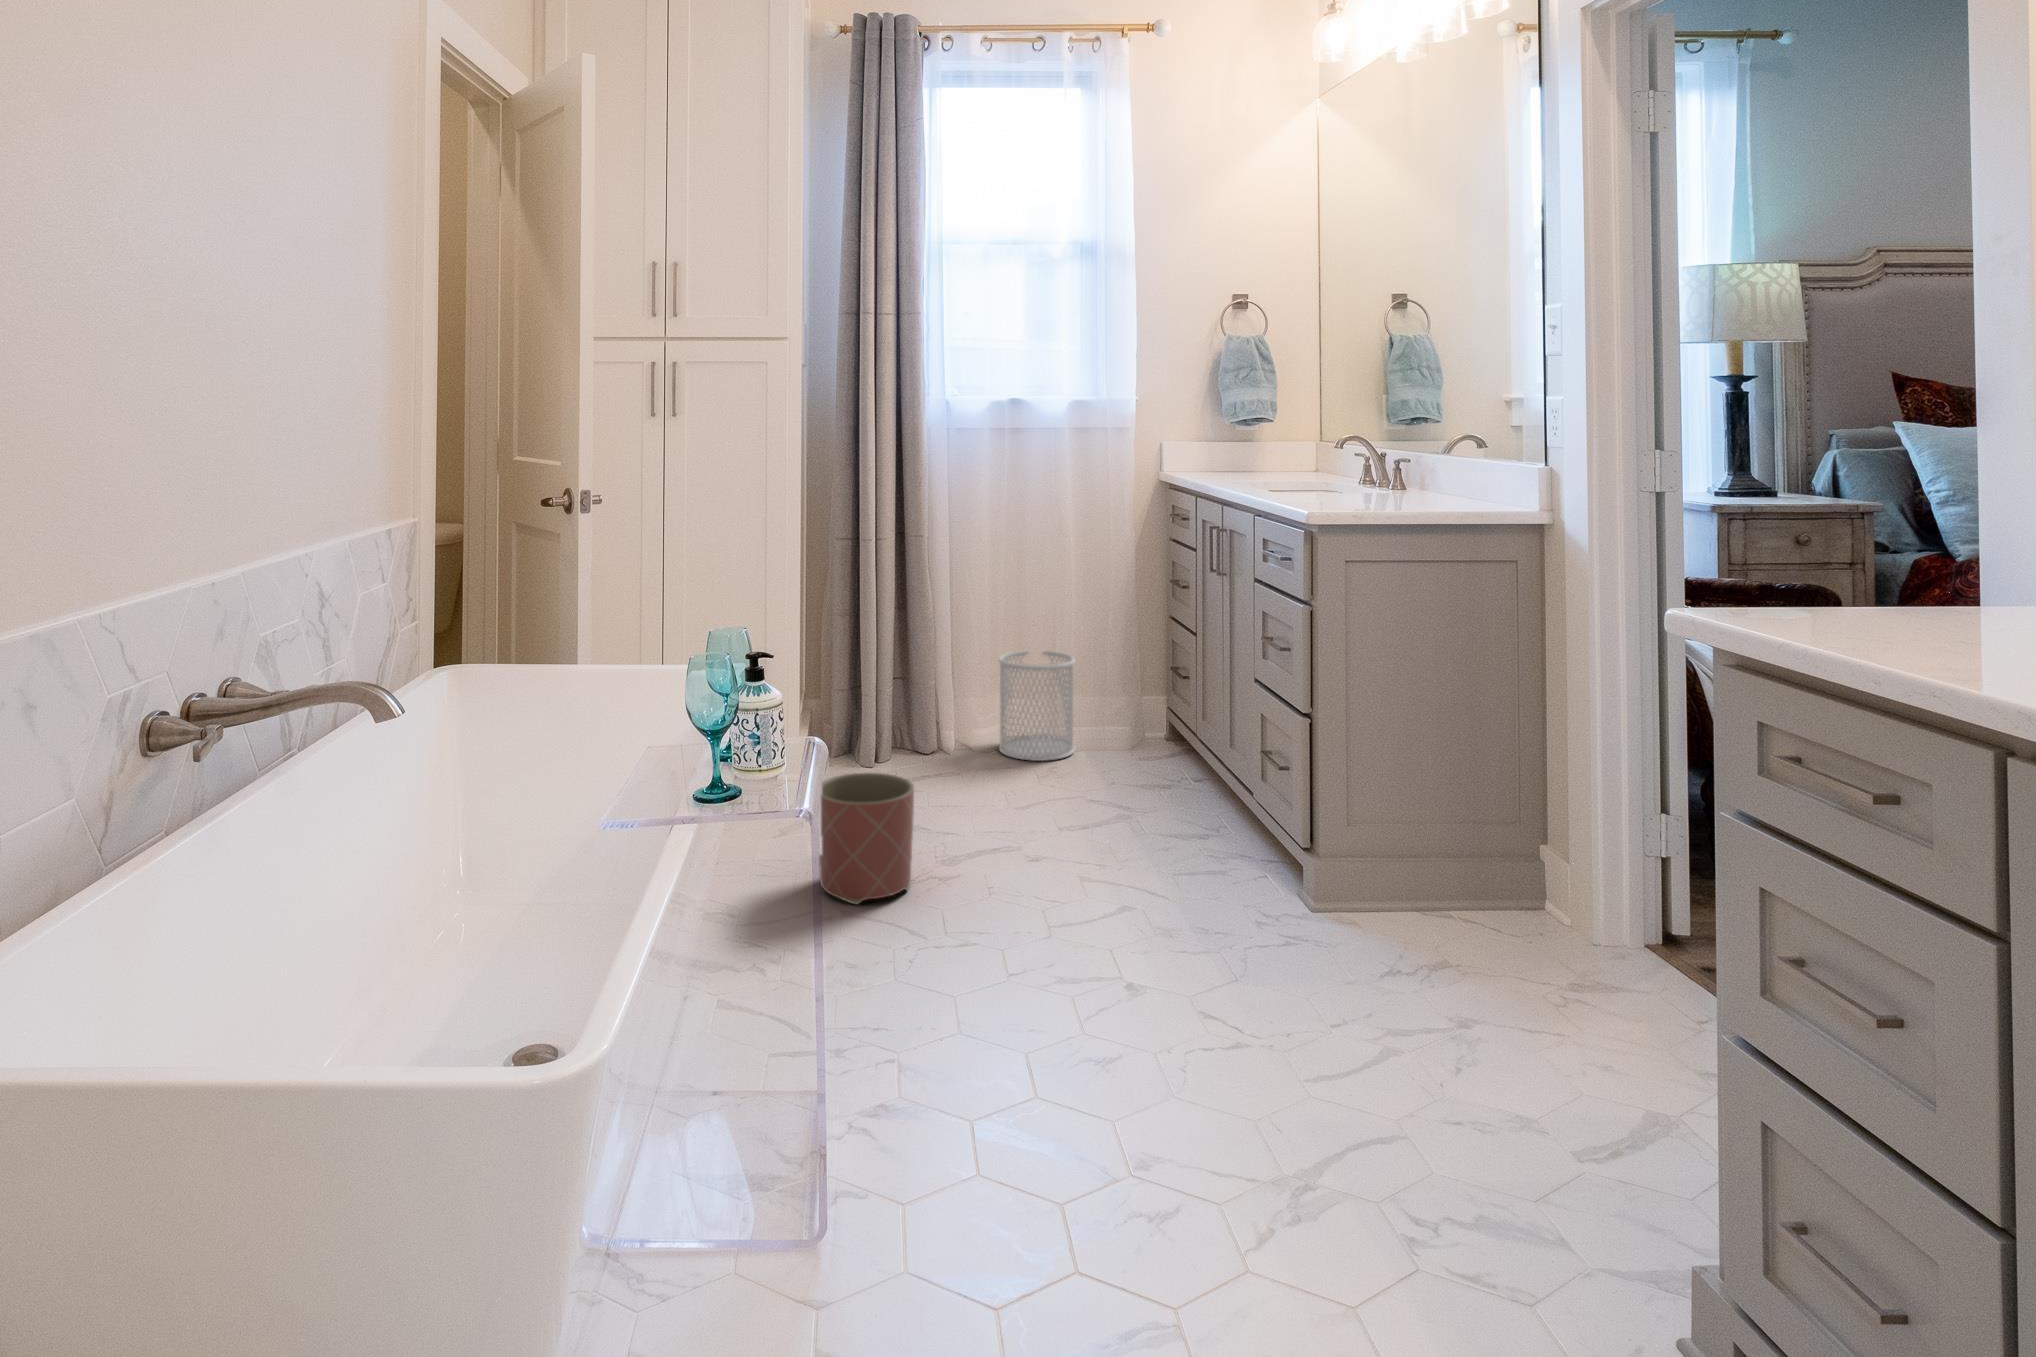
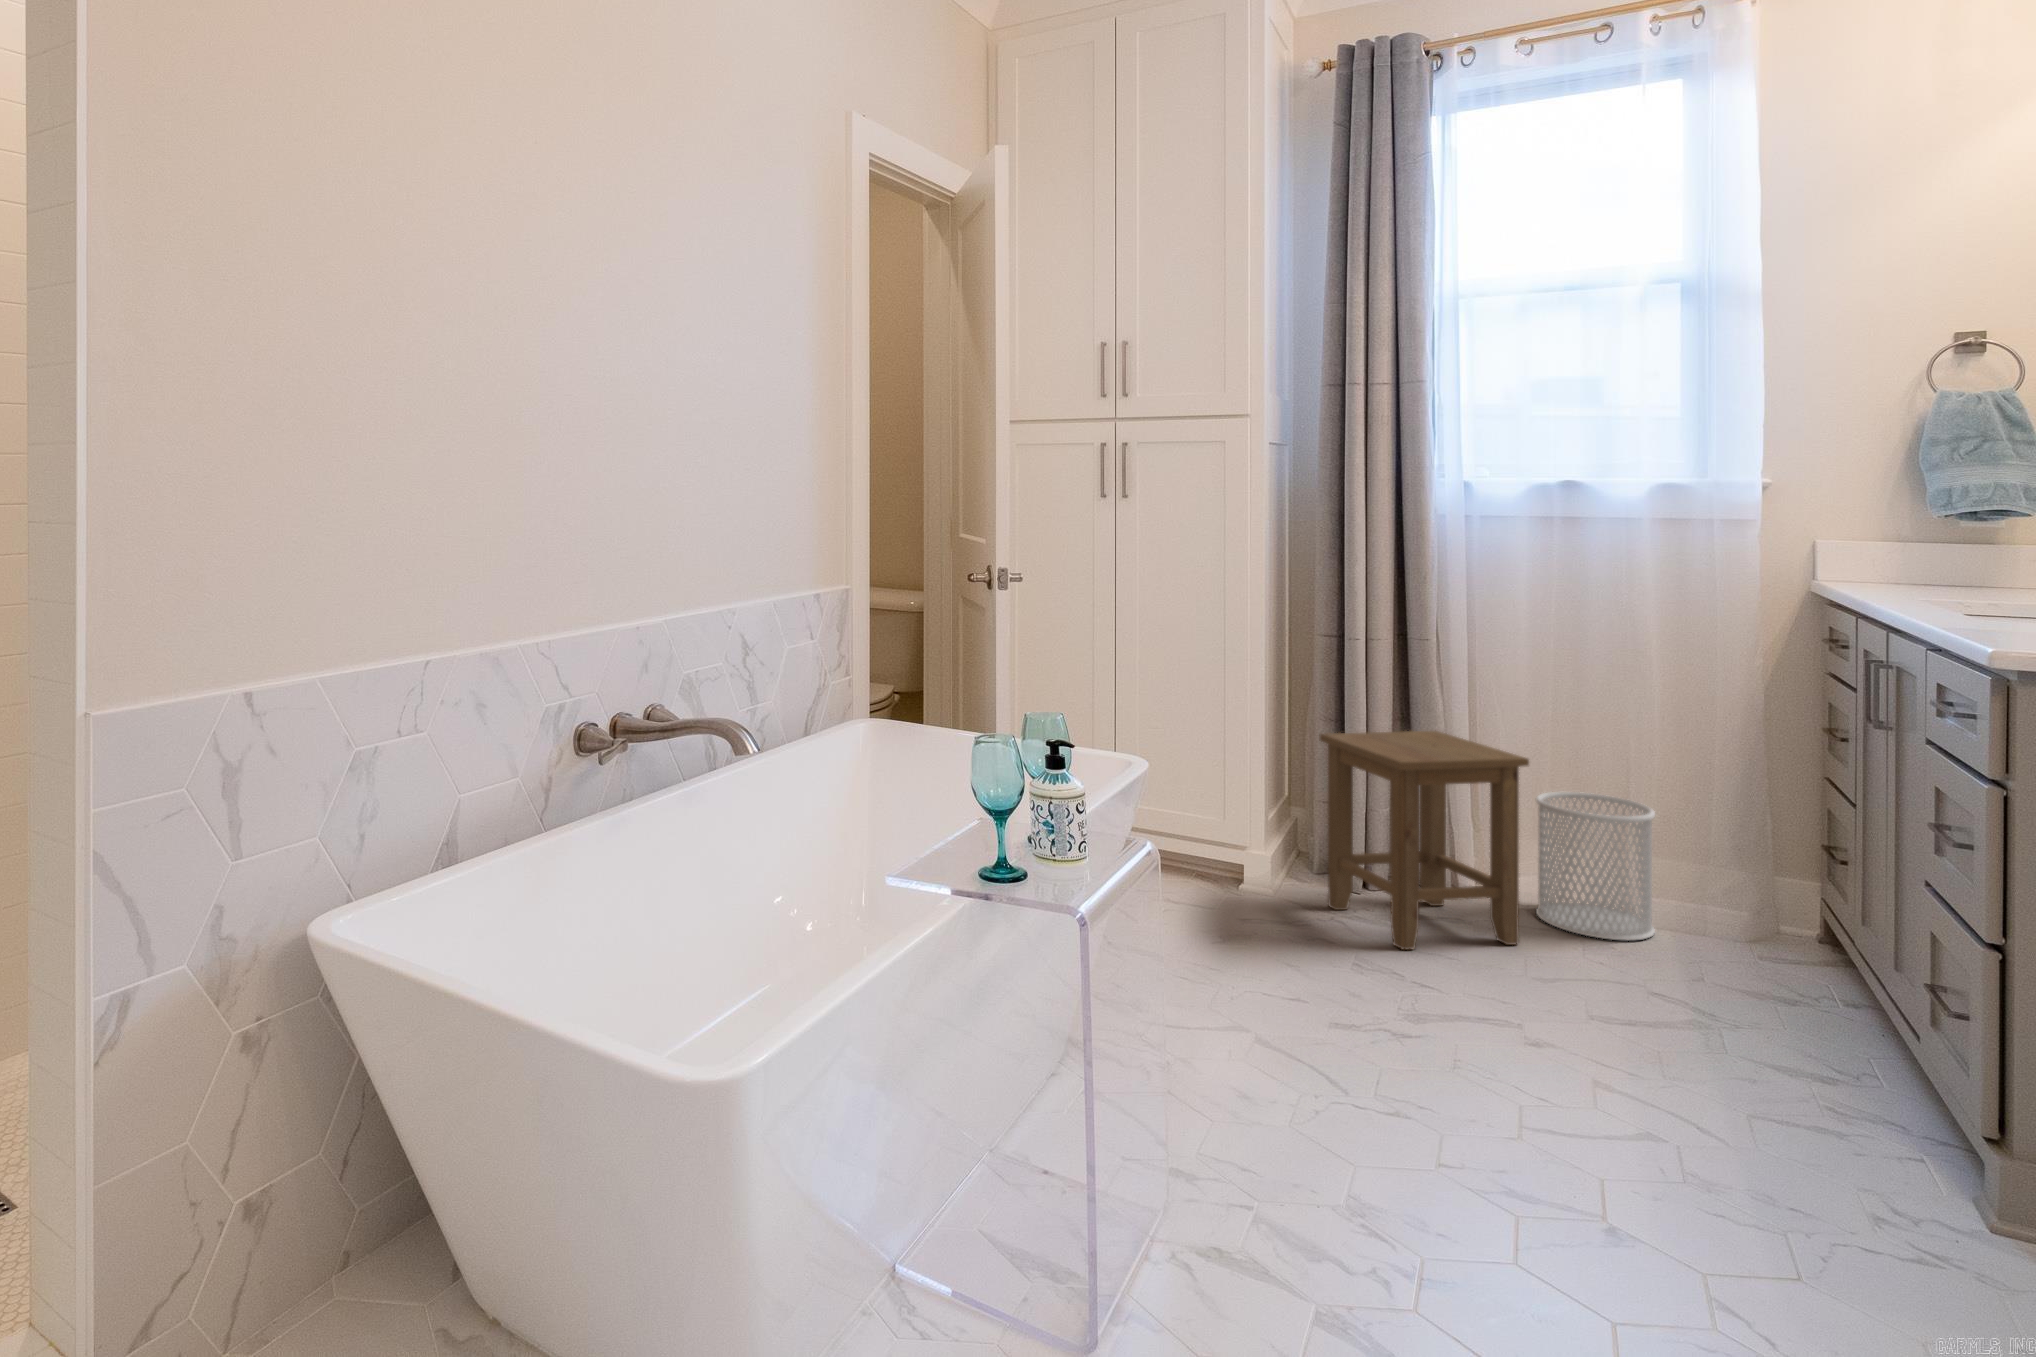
stool: none [849,614,1004,799] -> present [1320,731,1529,950]
planter: present [819,773,914,904] -> none [1226,897,1348,1047]

